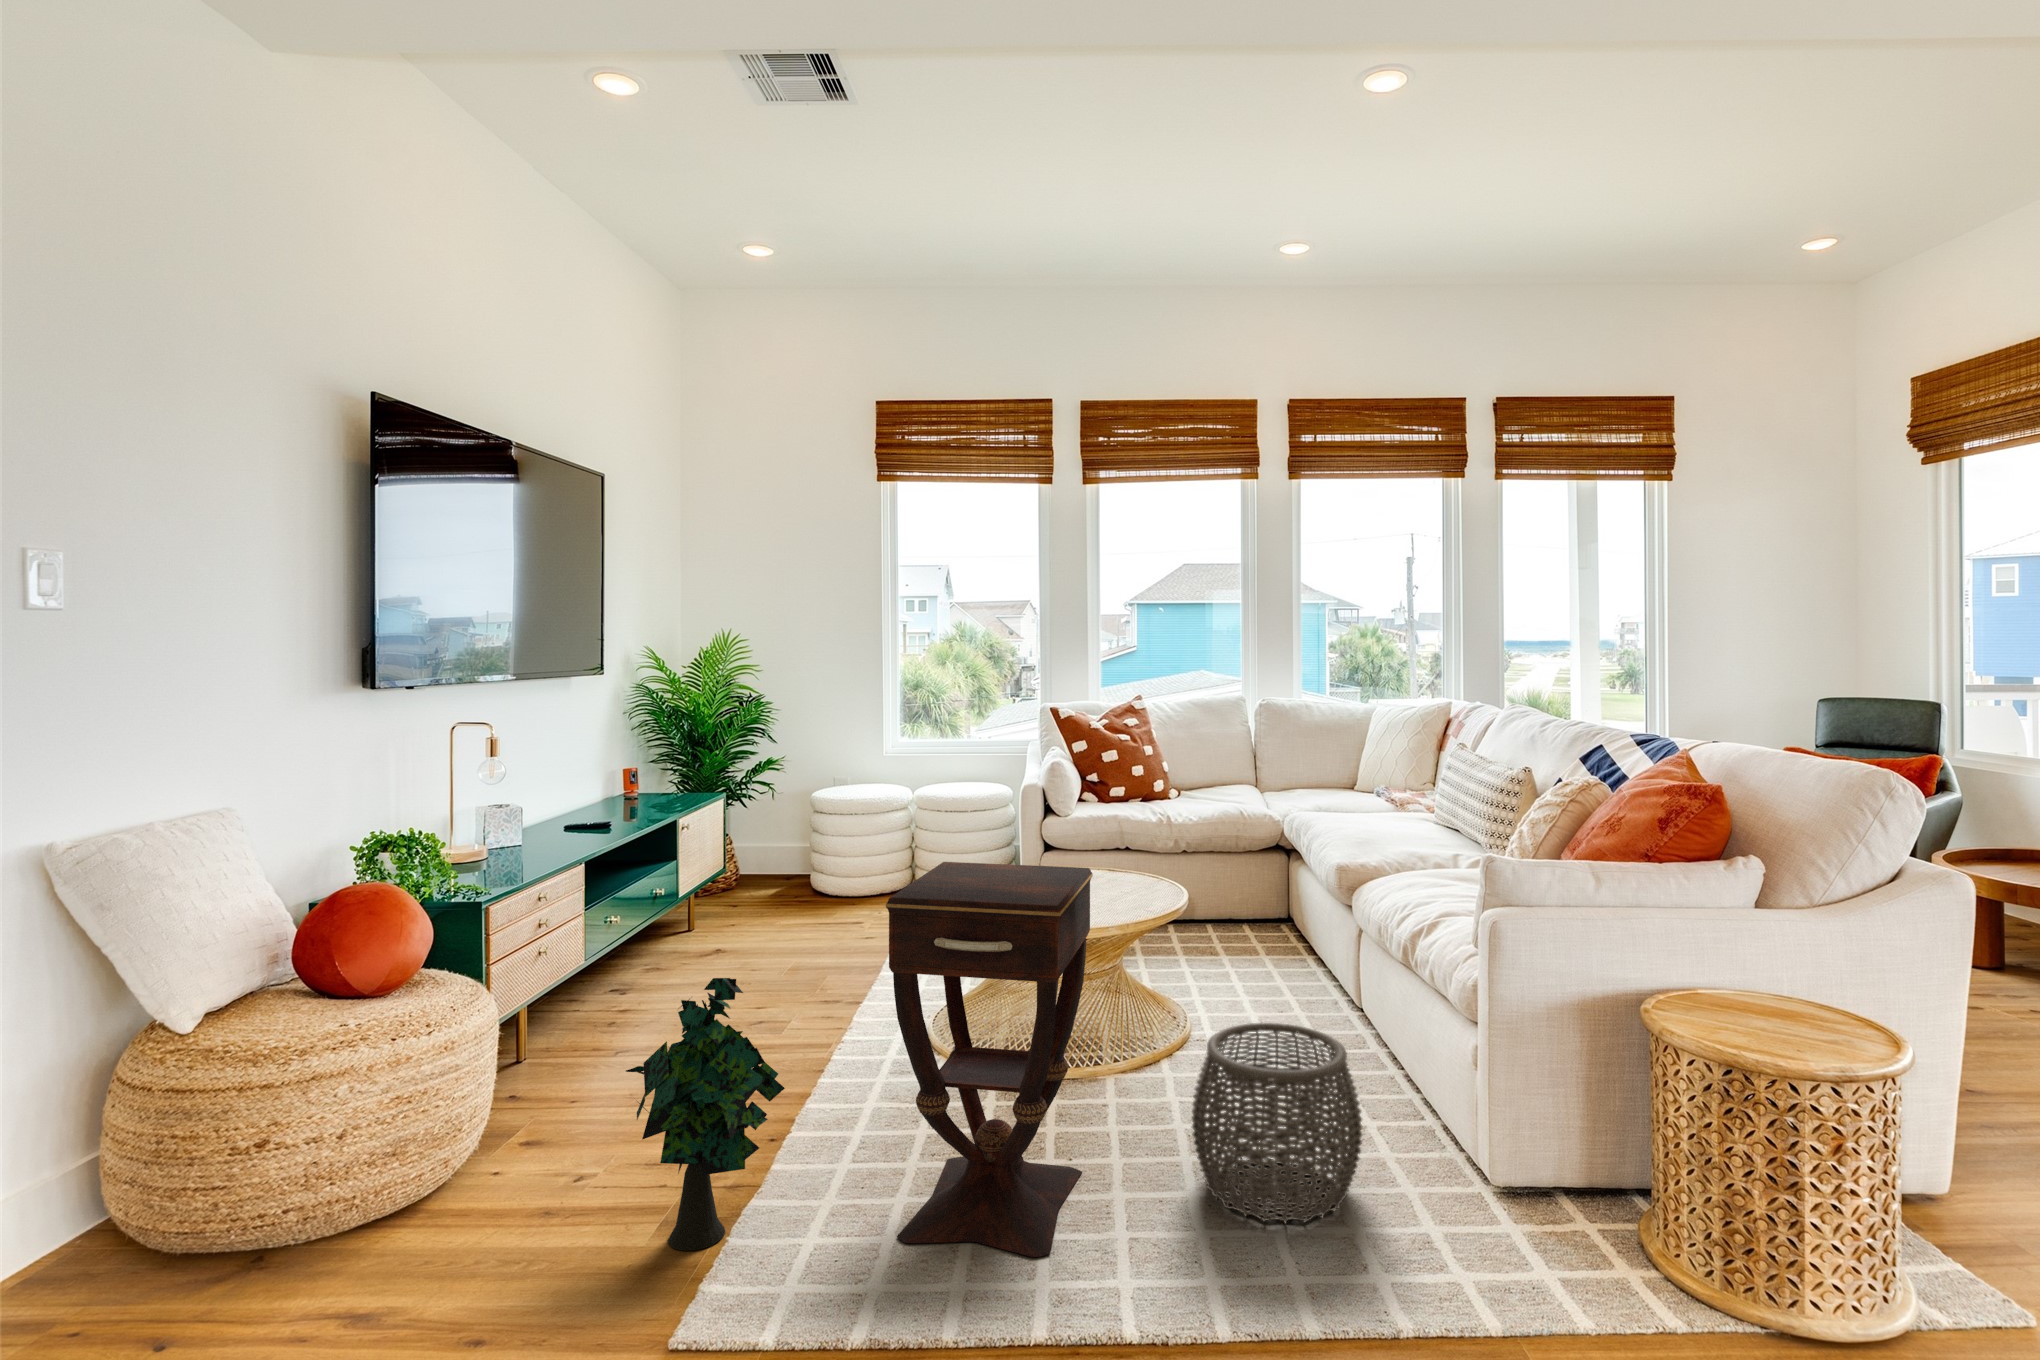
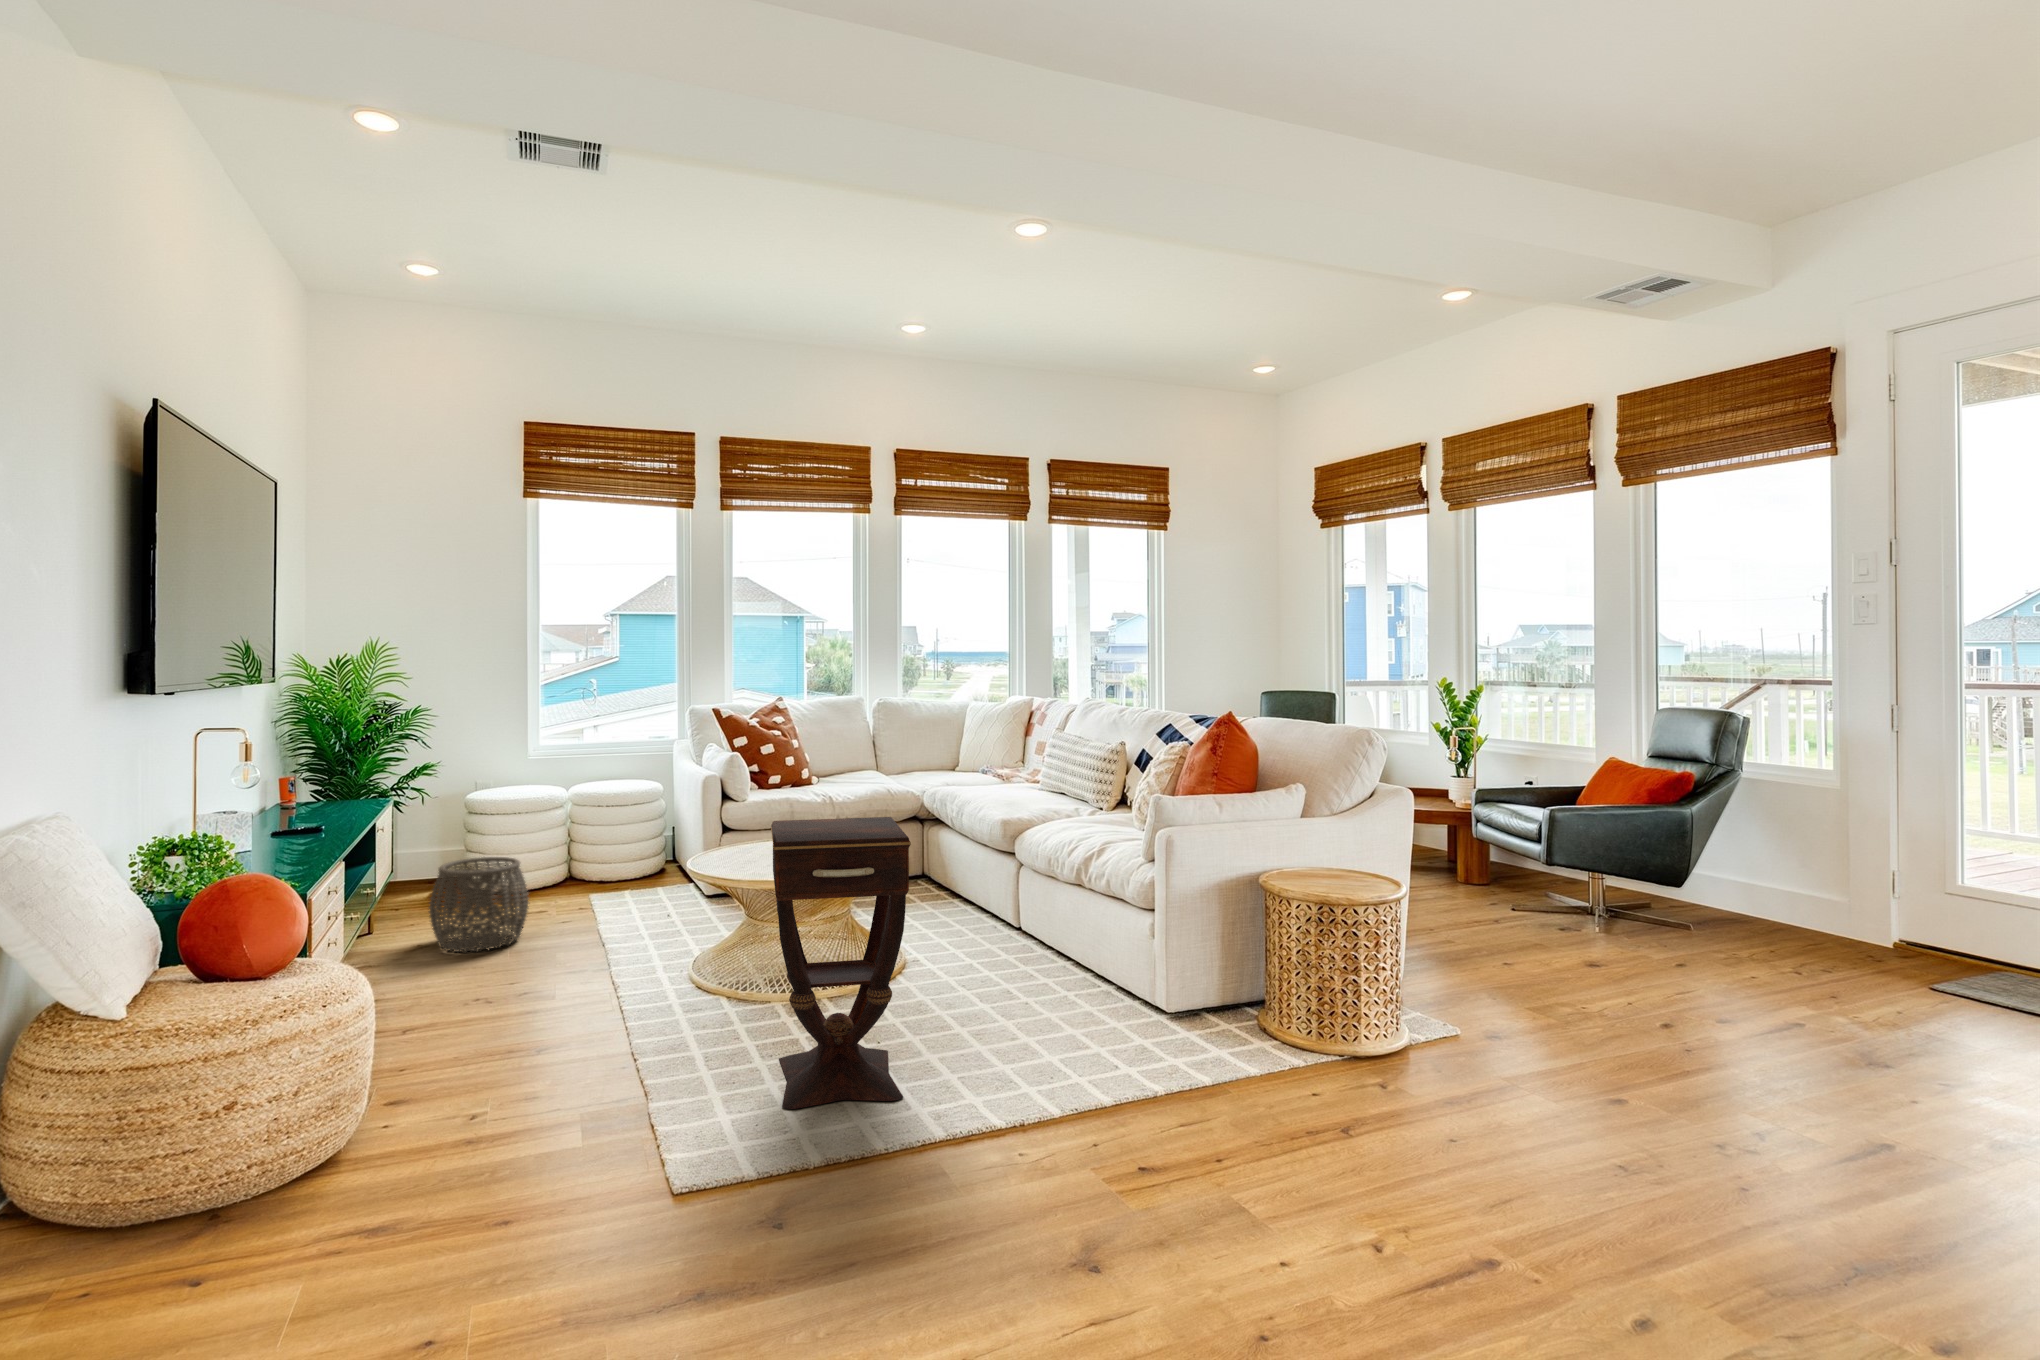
decorative plant: present [626,978,785,1251] -> none [551,917,685,1143]
woven basket: present [1192,1023,1362,1223] -> present [429,857,529,952]

